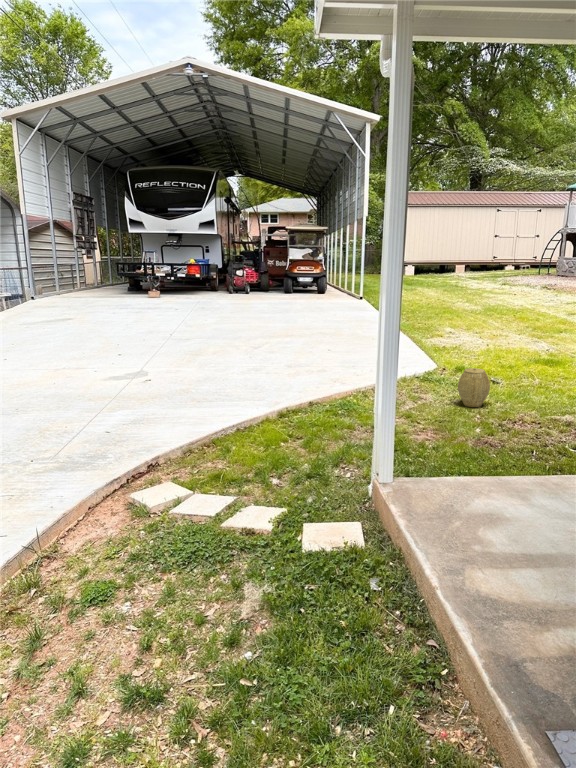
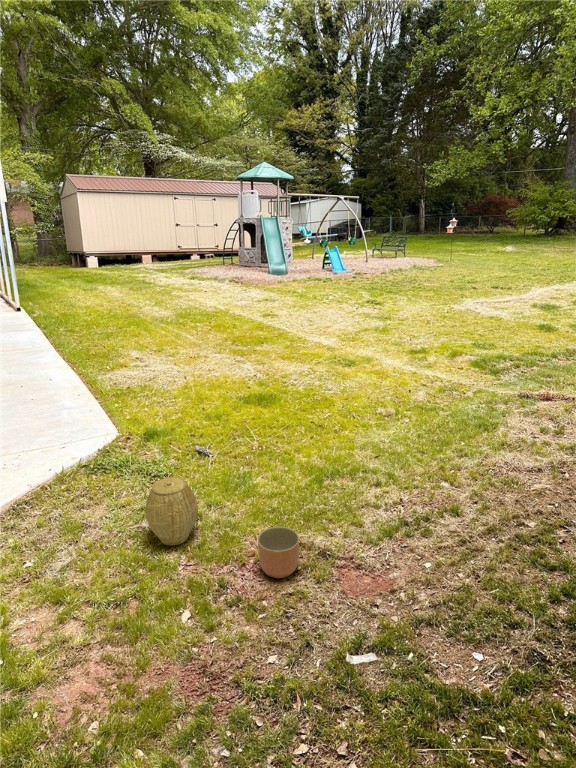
planter: none [525,399,553,426] -> present [258,526,299,578]

